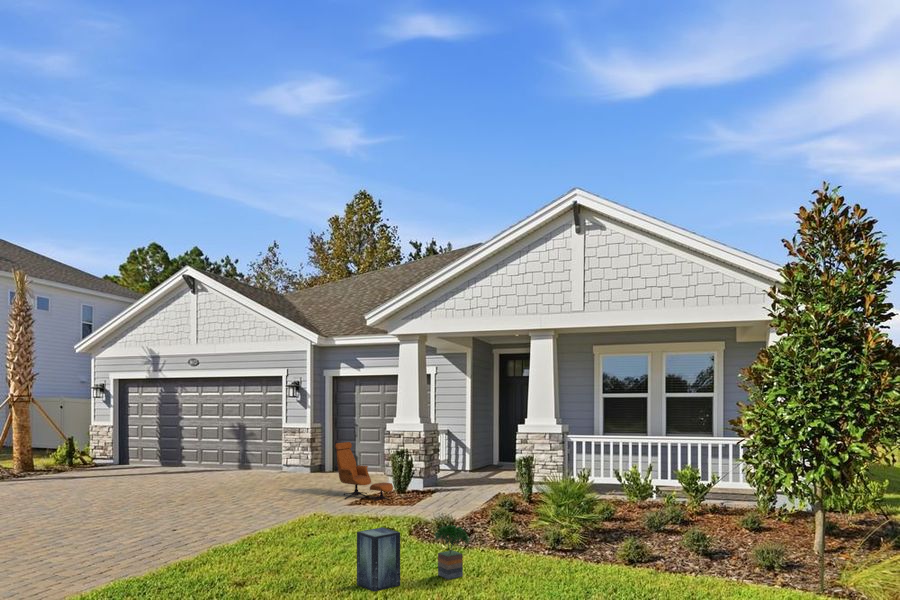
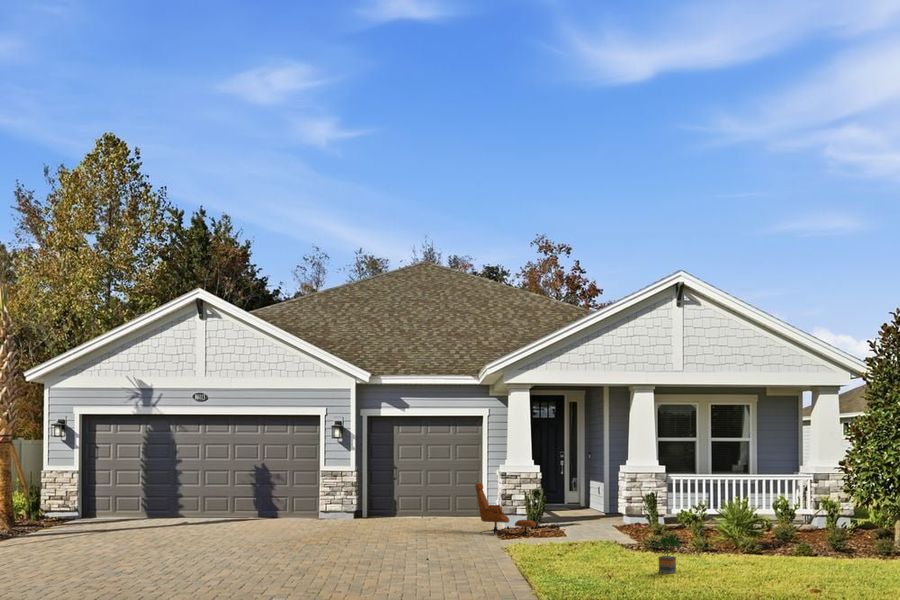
potted tree: present [435,525,470,579] -> present [655,537,681,574]
storage box: present [357,527,400,592] -> none [702,537,729,578]

